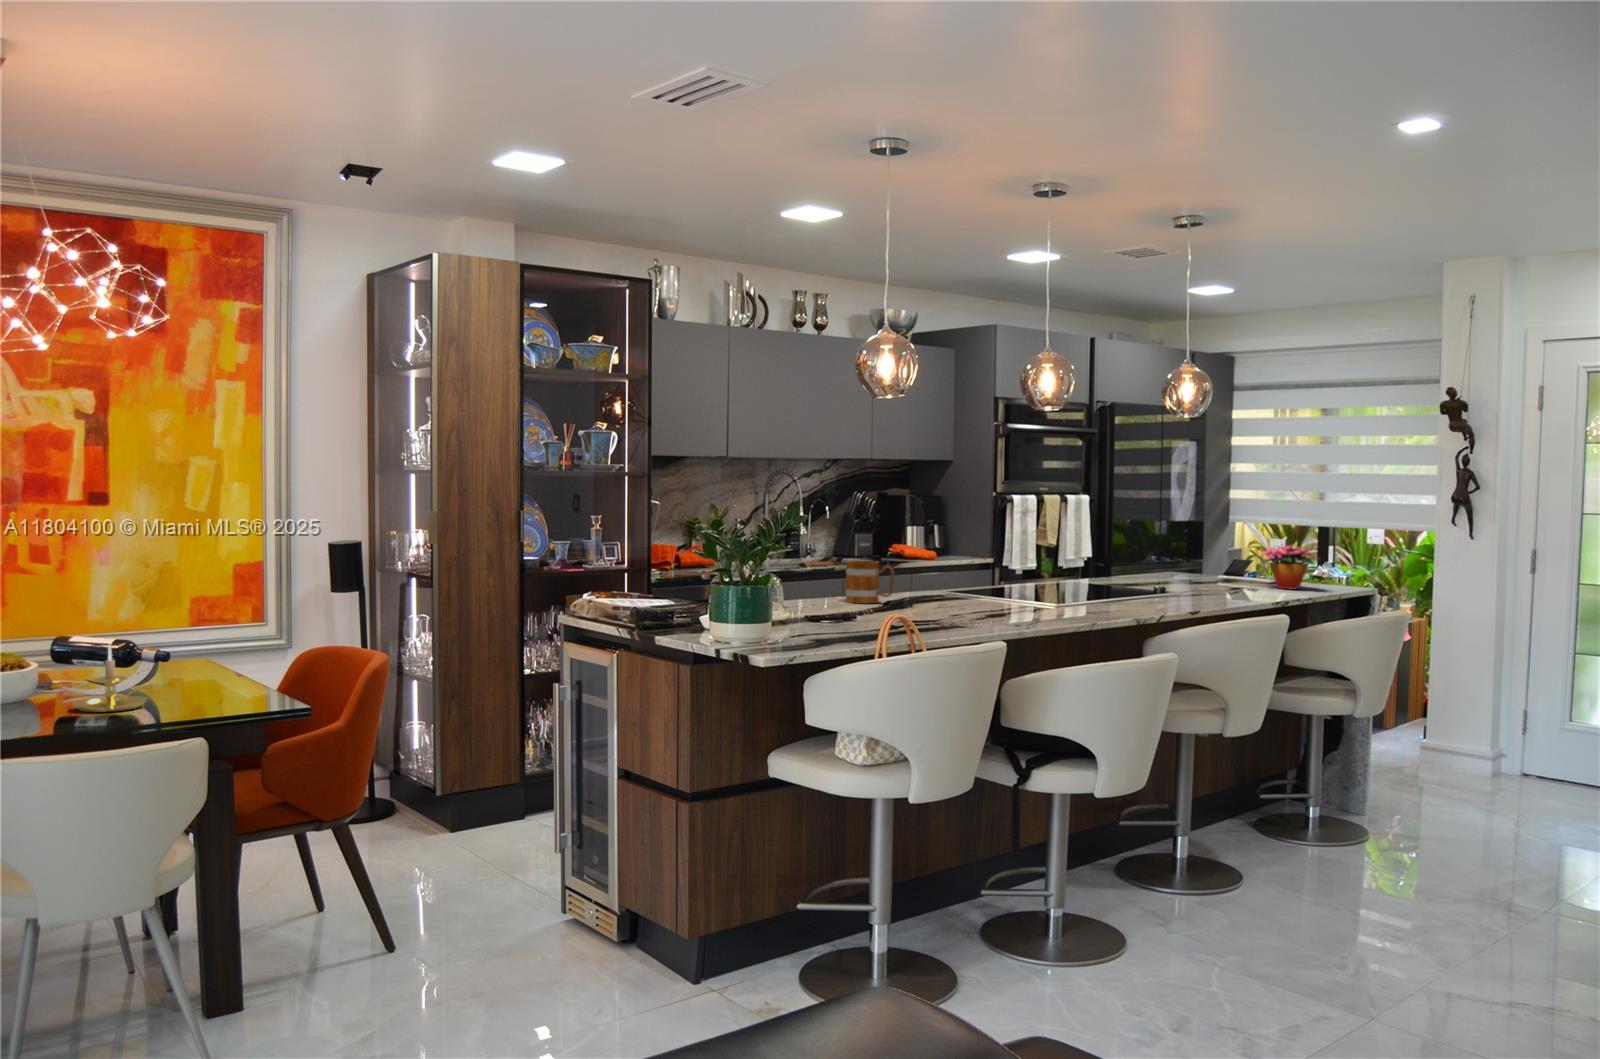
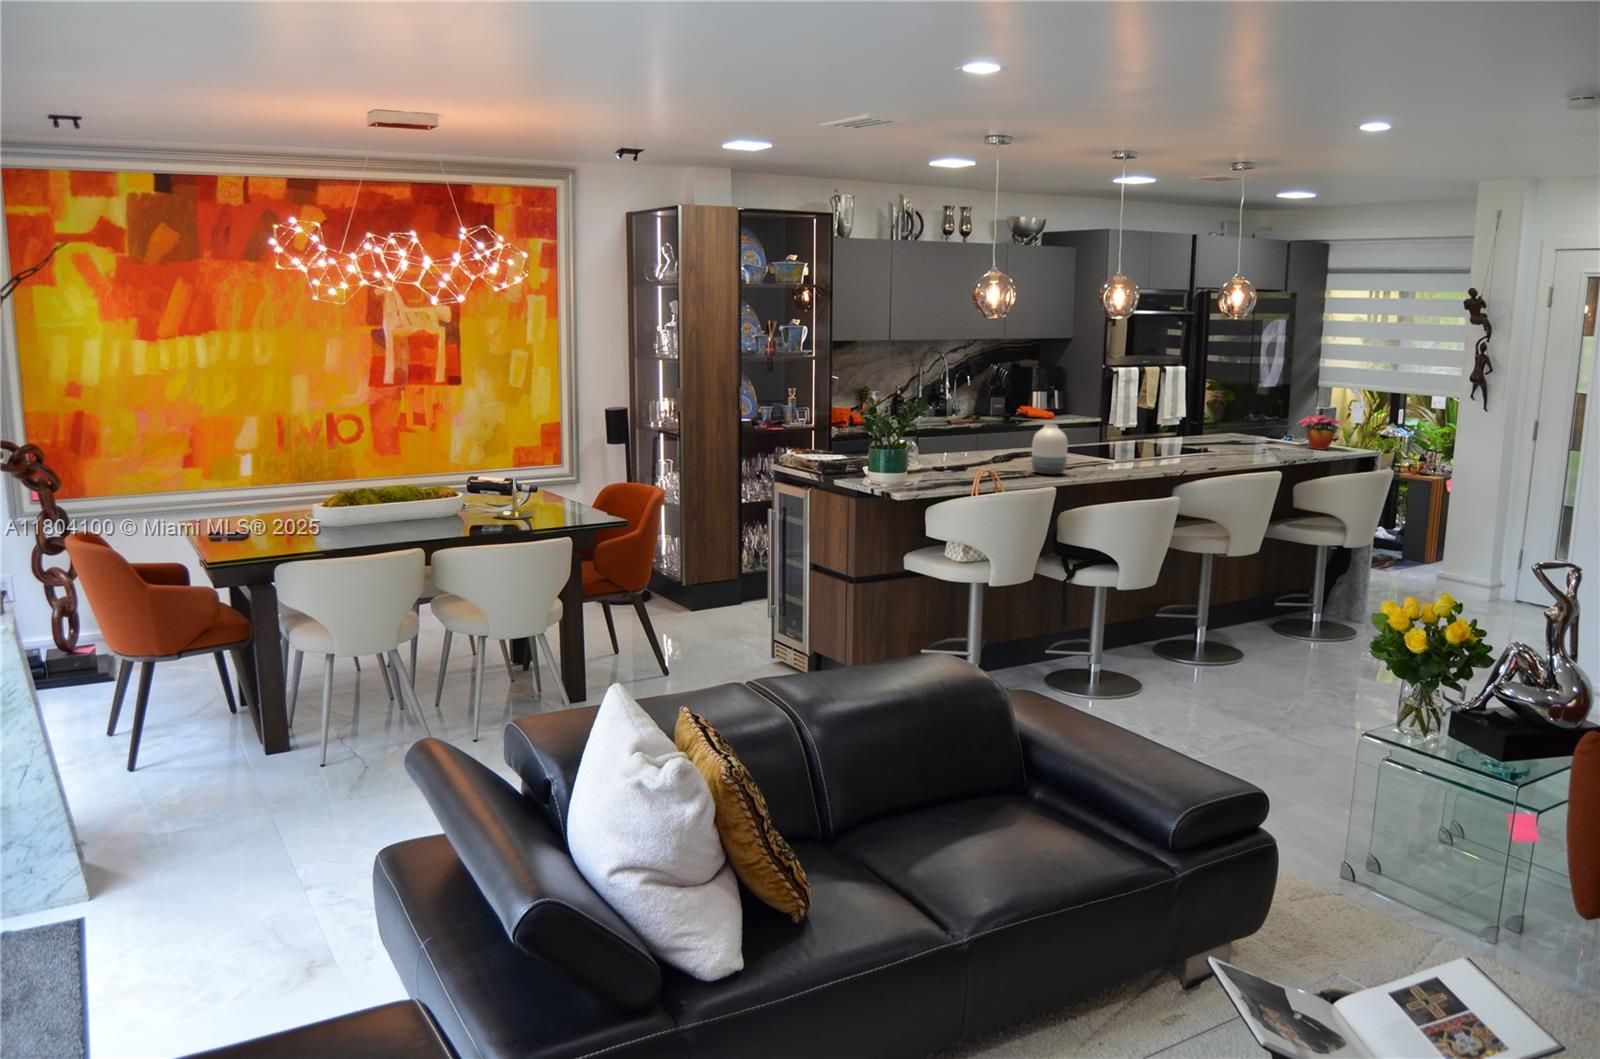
vase: none [948,551,999,623] -> present [1032,424,1068,474]
mug: present [845,560,894,603] -> none [964,428,1000,458]

